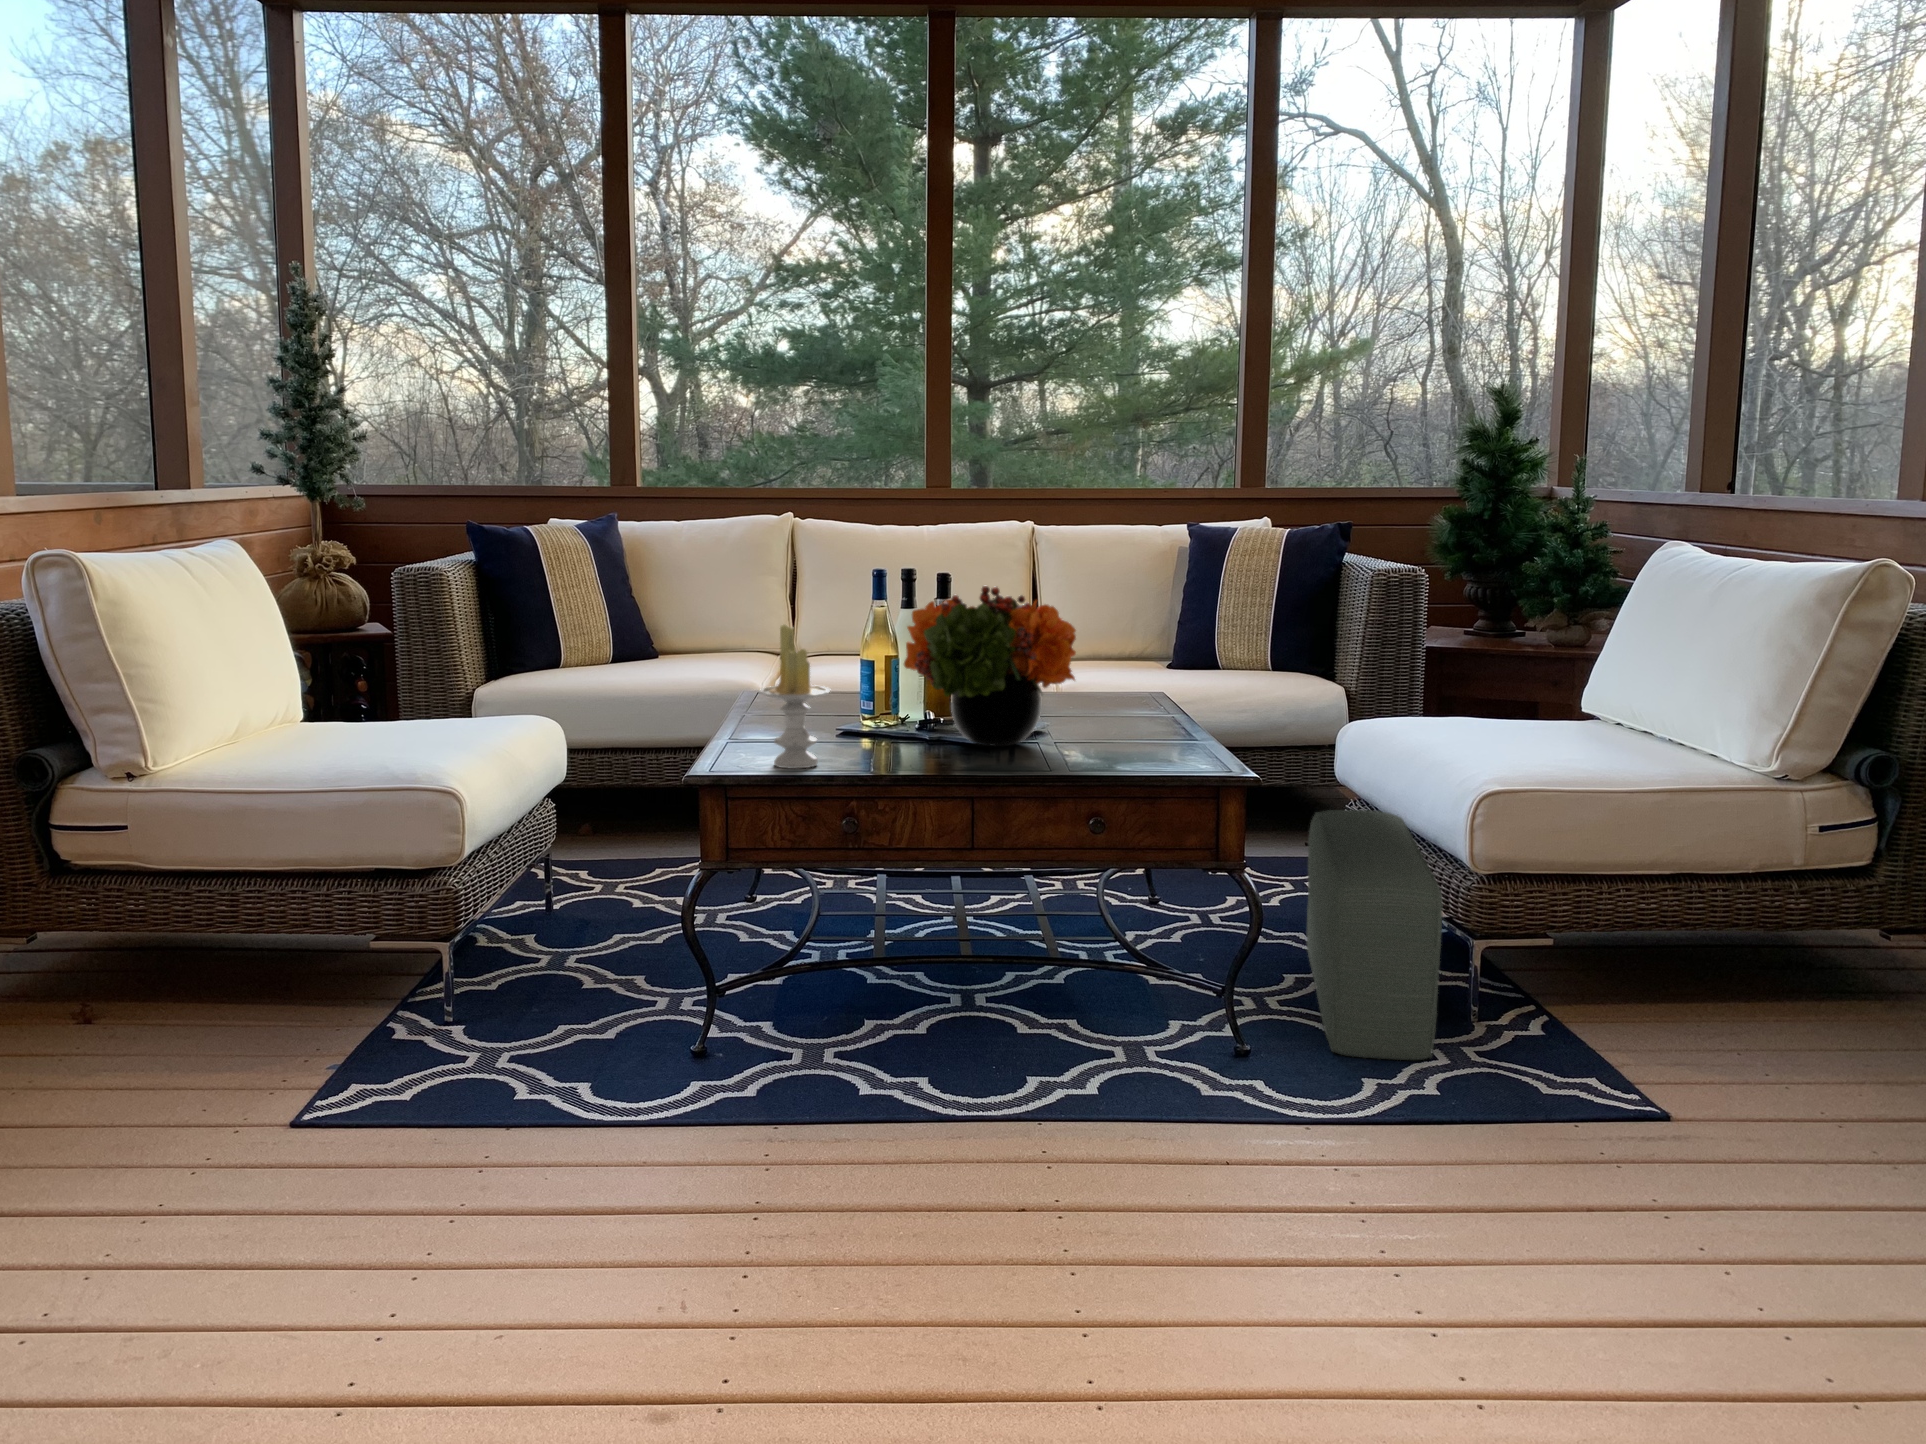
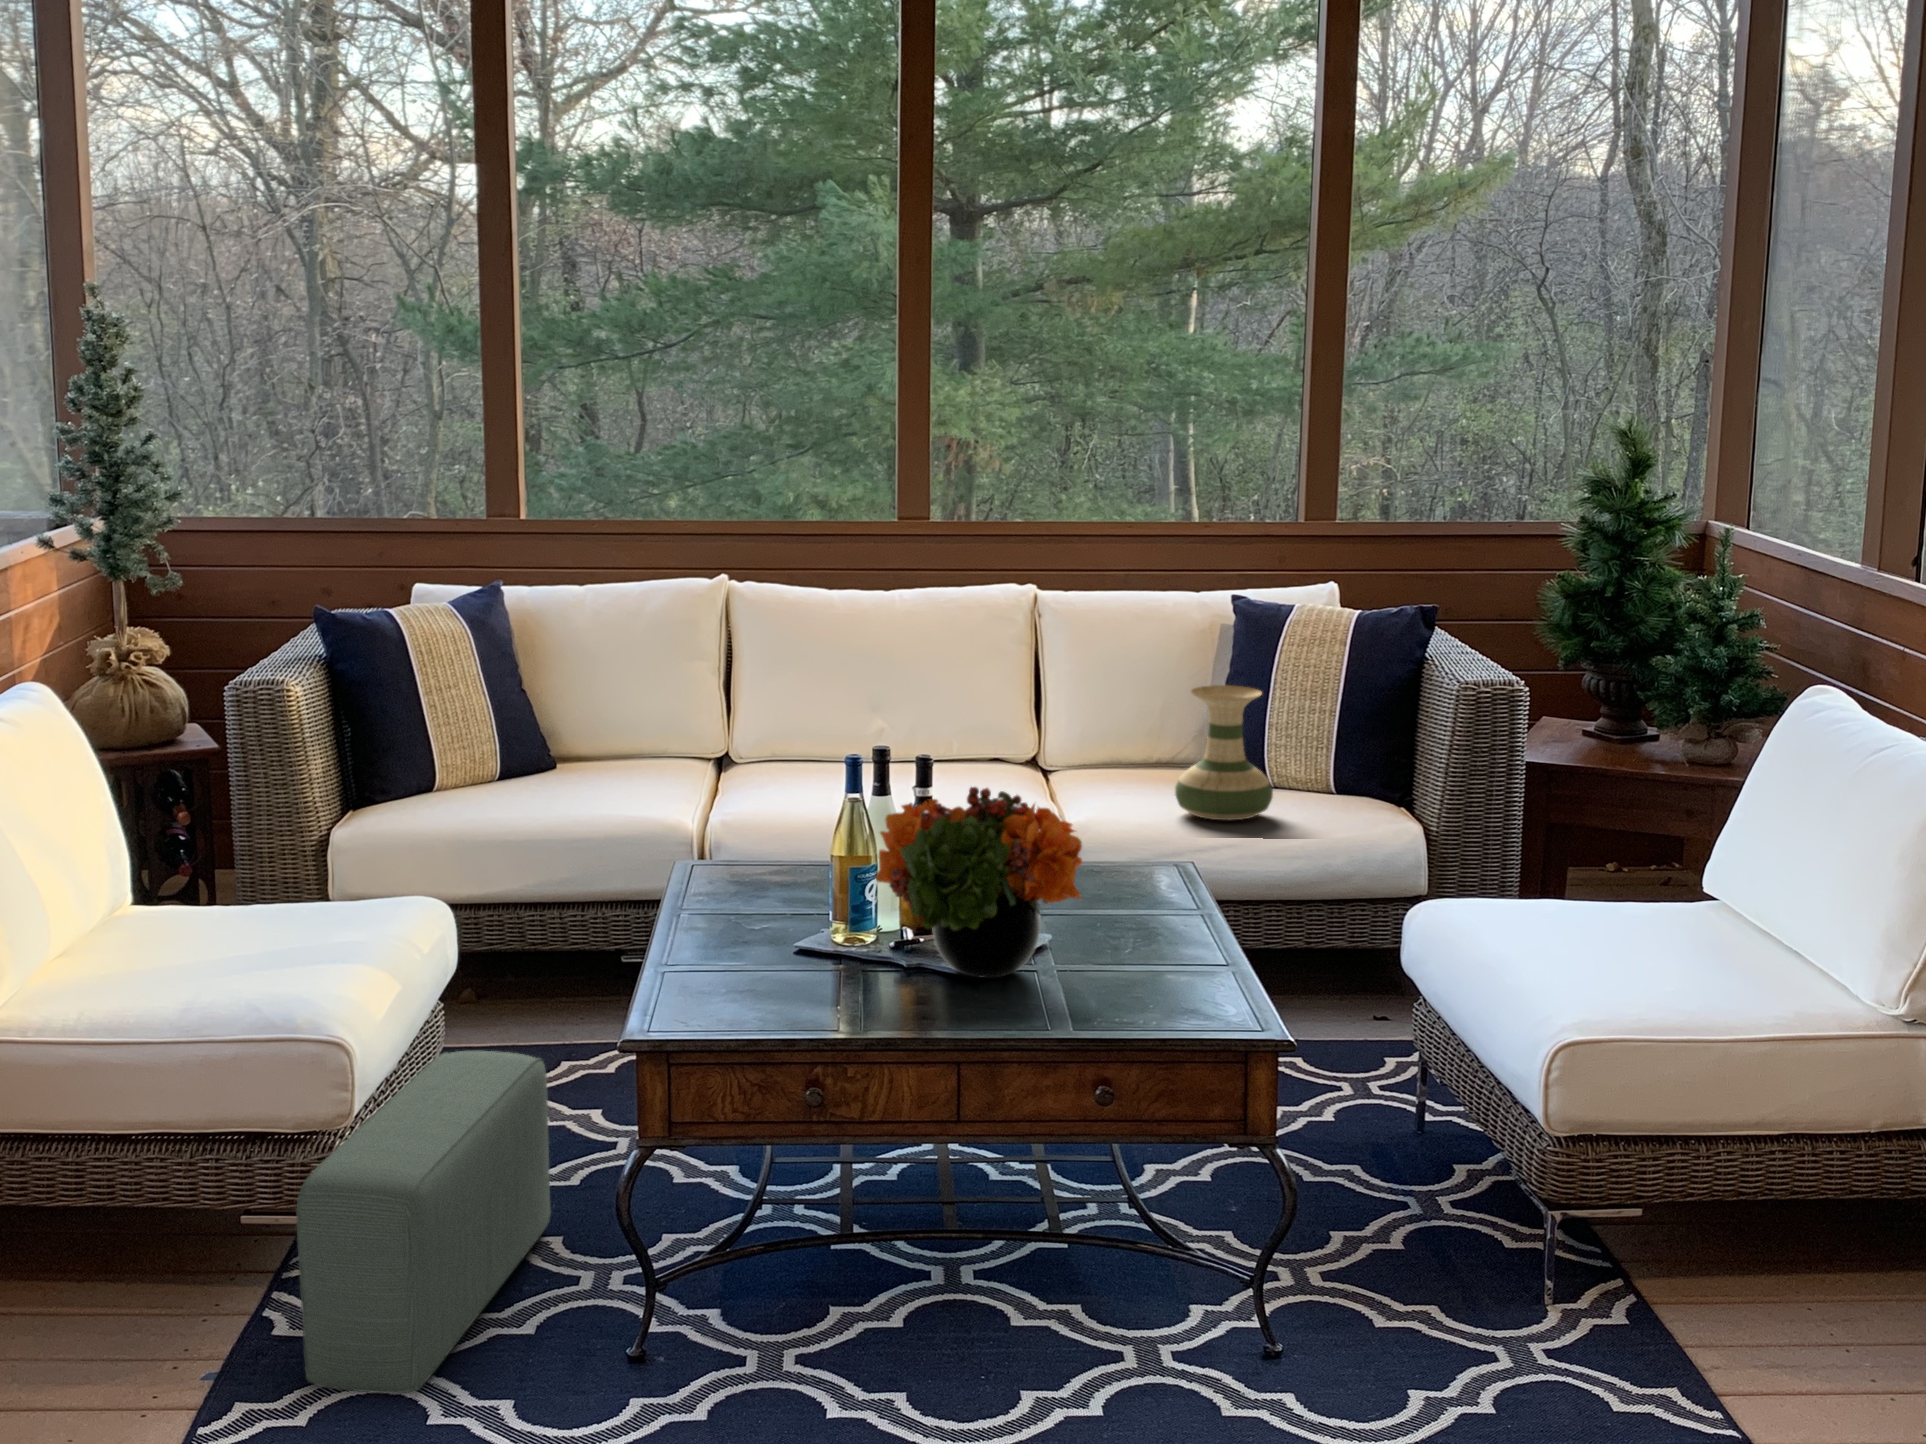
vase: none [1145,578,1222,681] -> present [1175,685,1273,820]
candle: present [760,625,831,768] -> none [708,860,791,1030]
pouf: present [1307,810,1442,1060] -> present [297,1051,551,1394]

